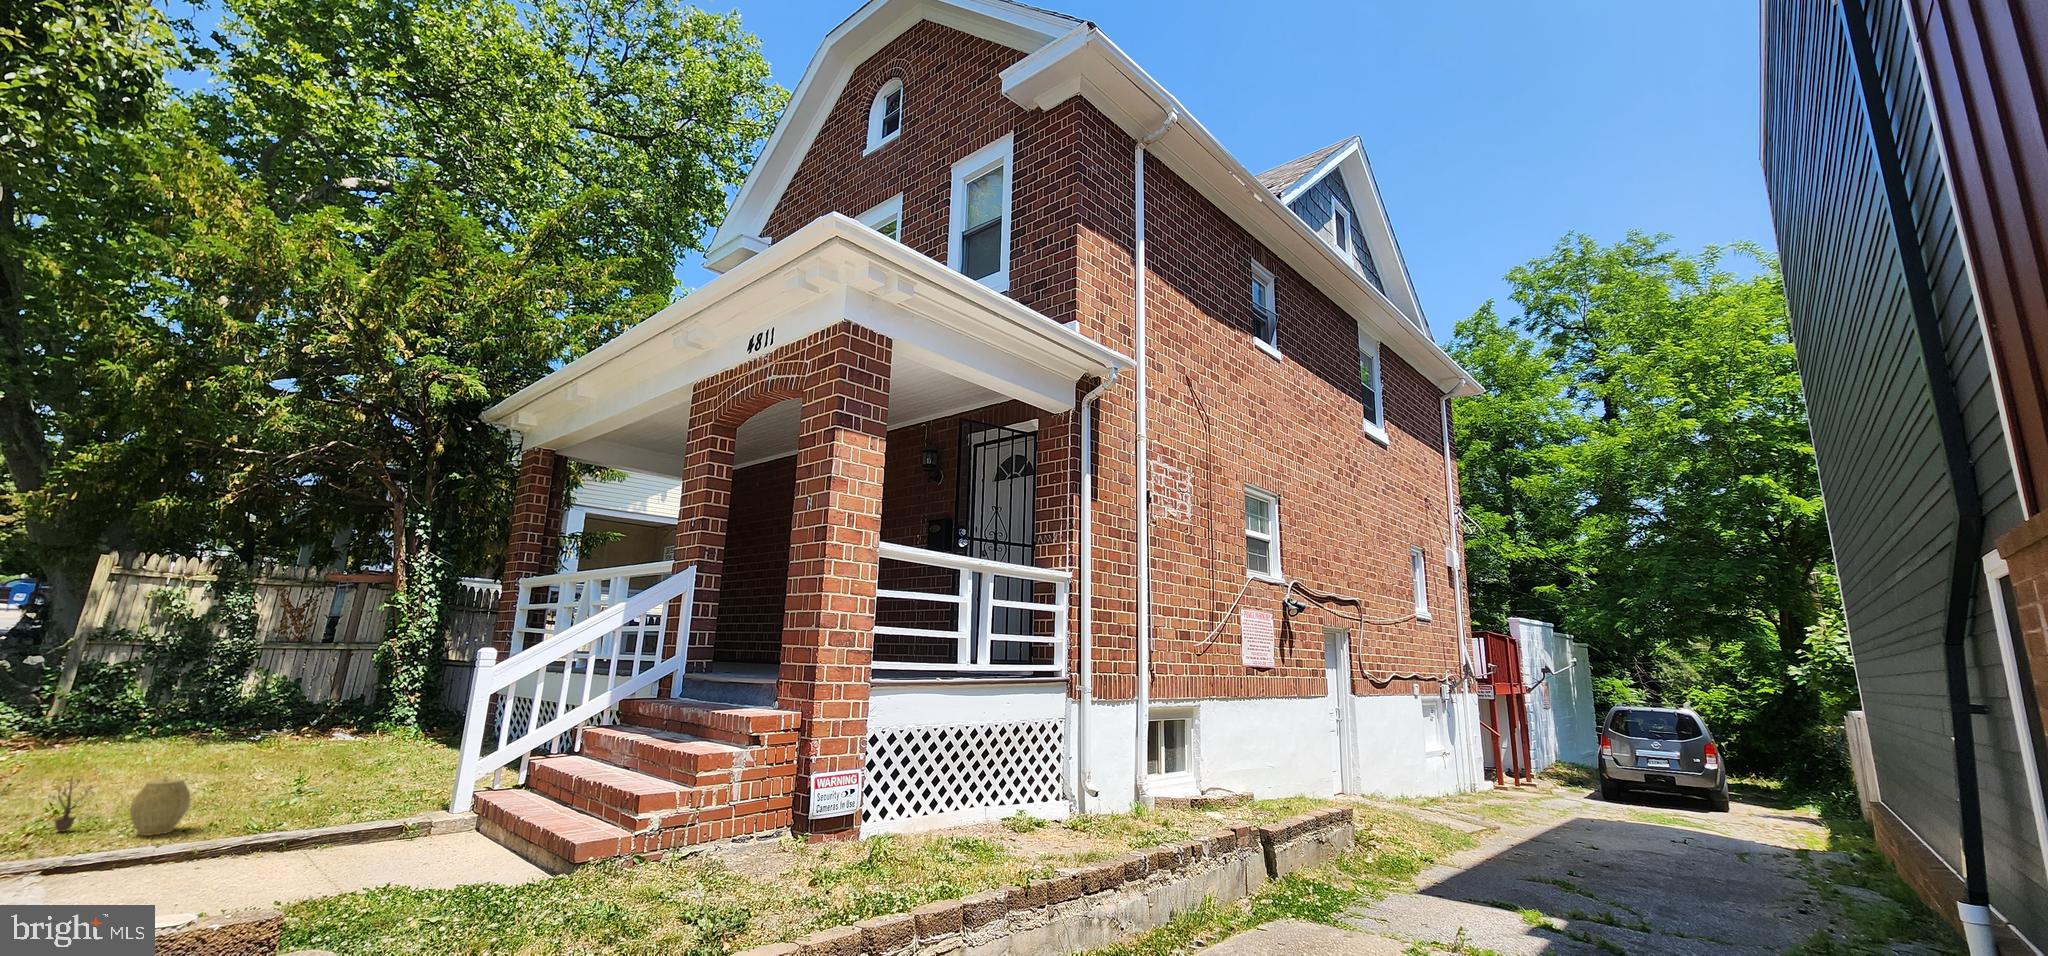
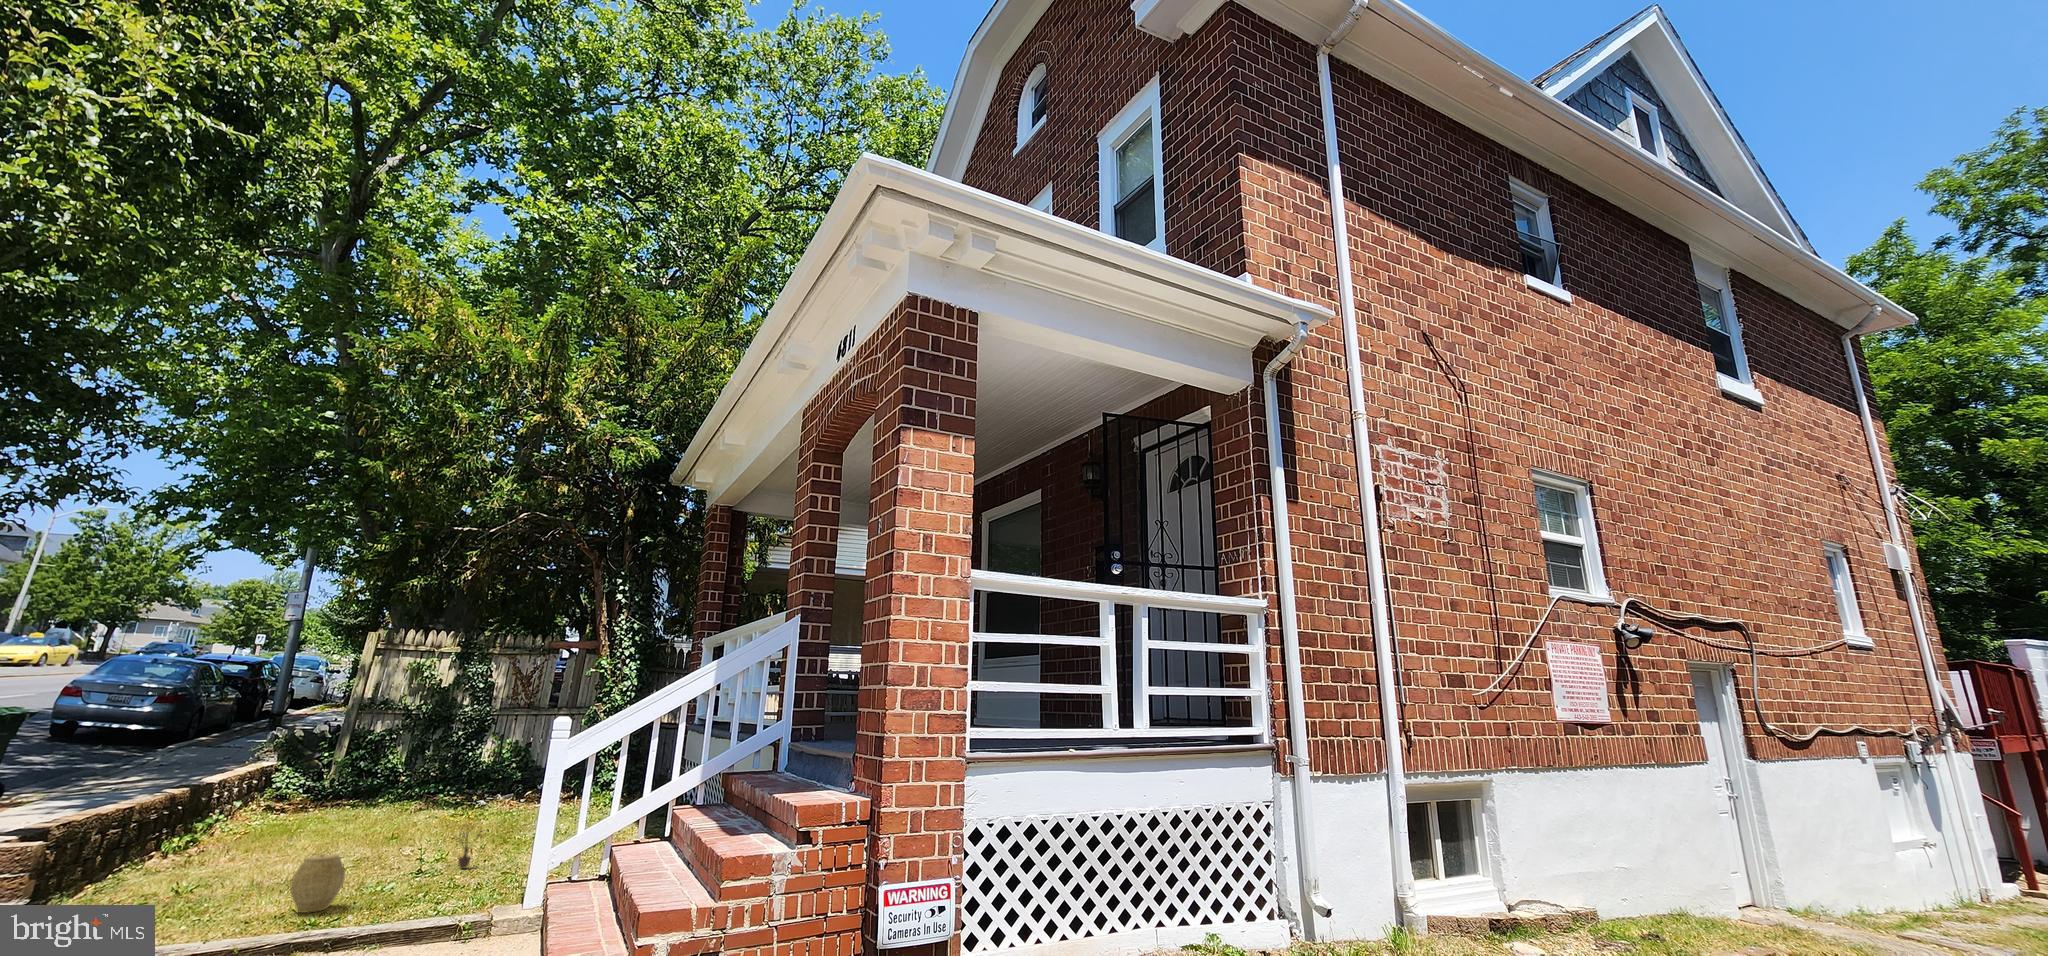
decorative plant: present [32,778,93,832] -> present [453,826,481,869]

